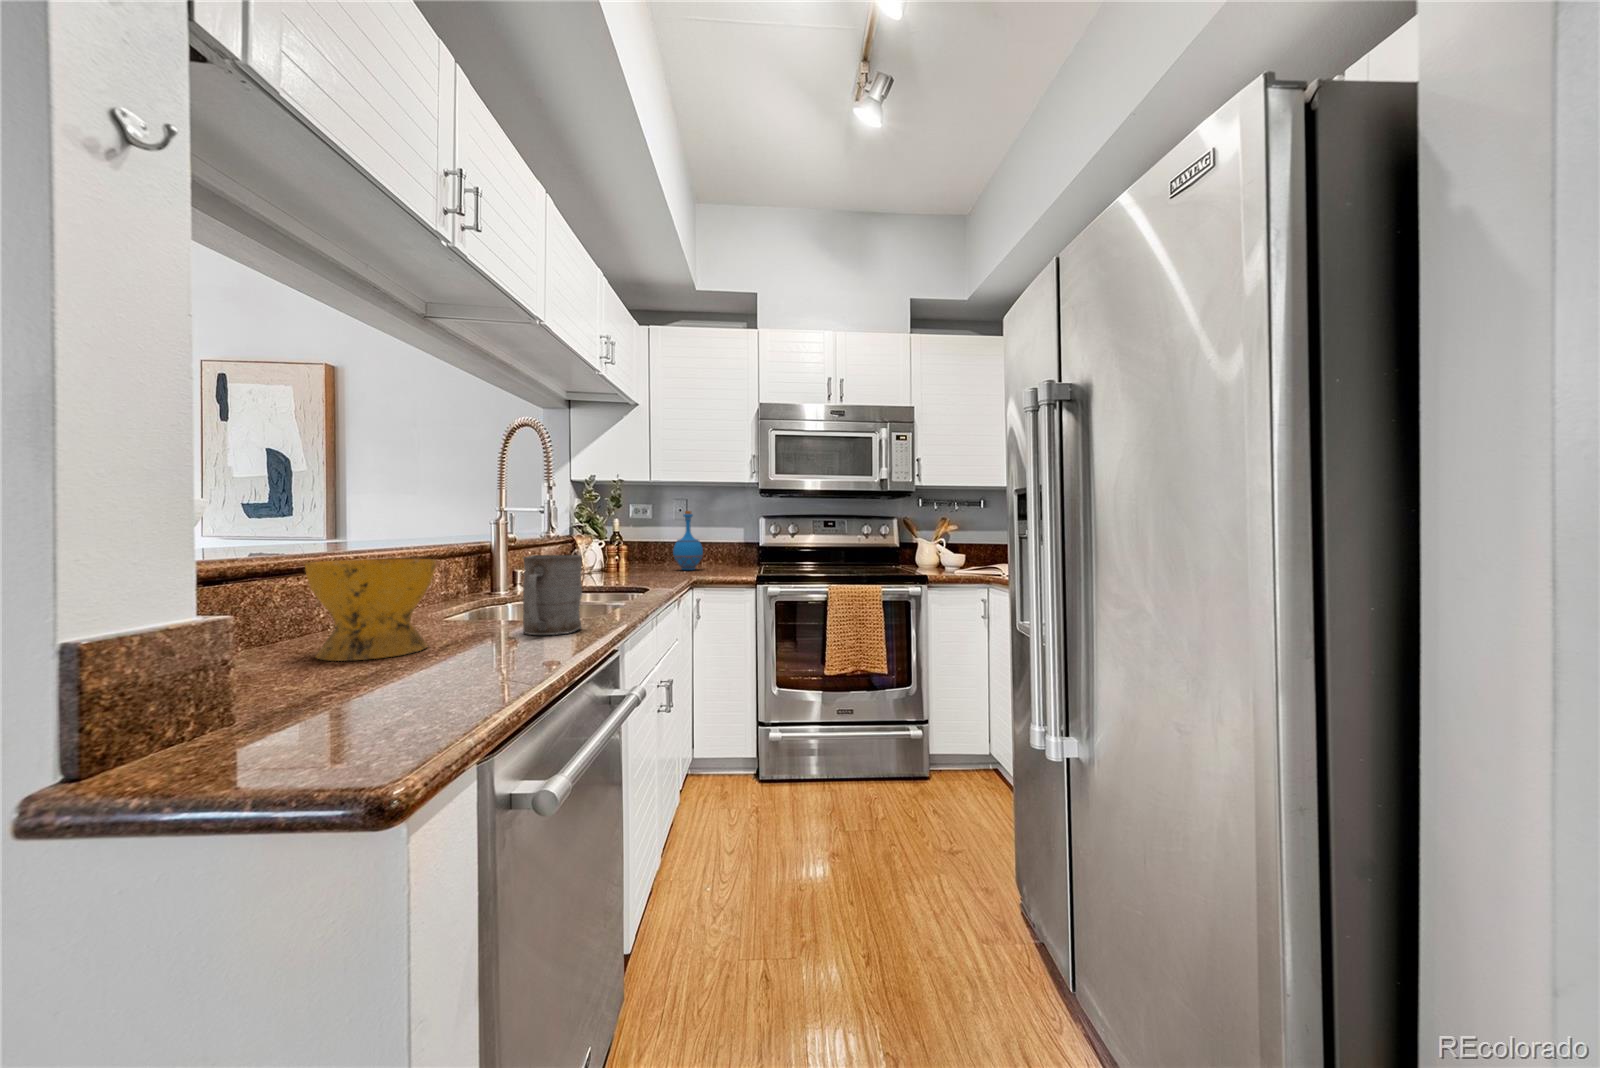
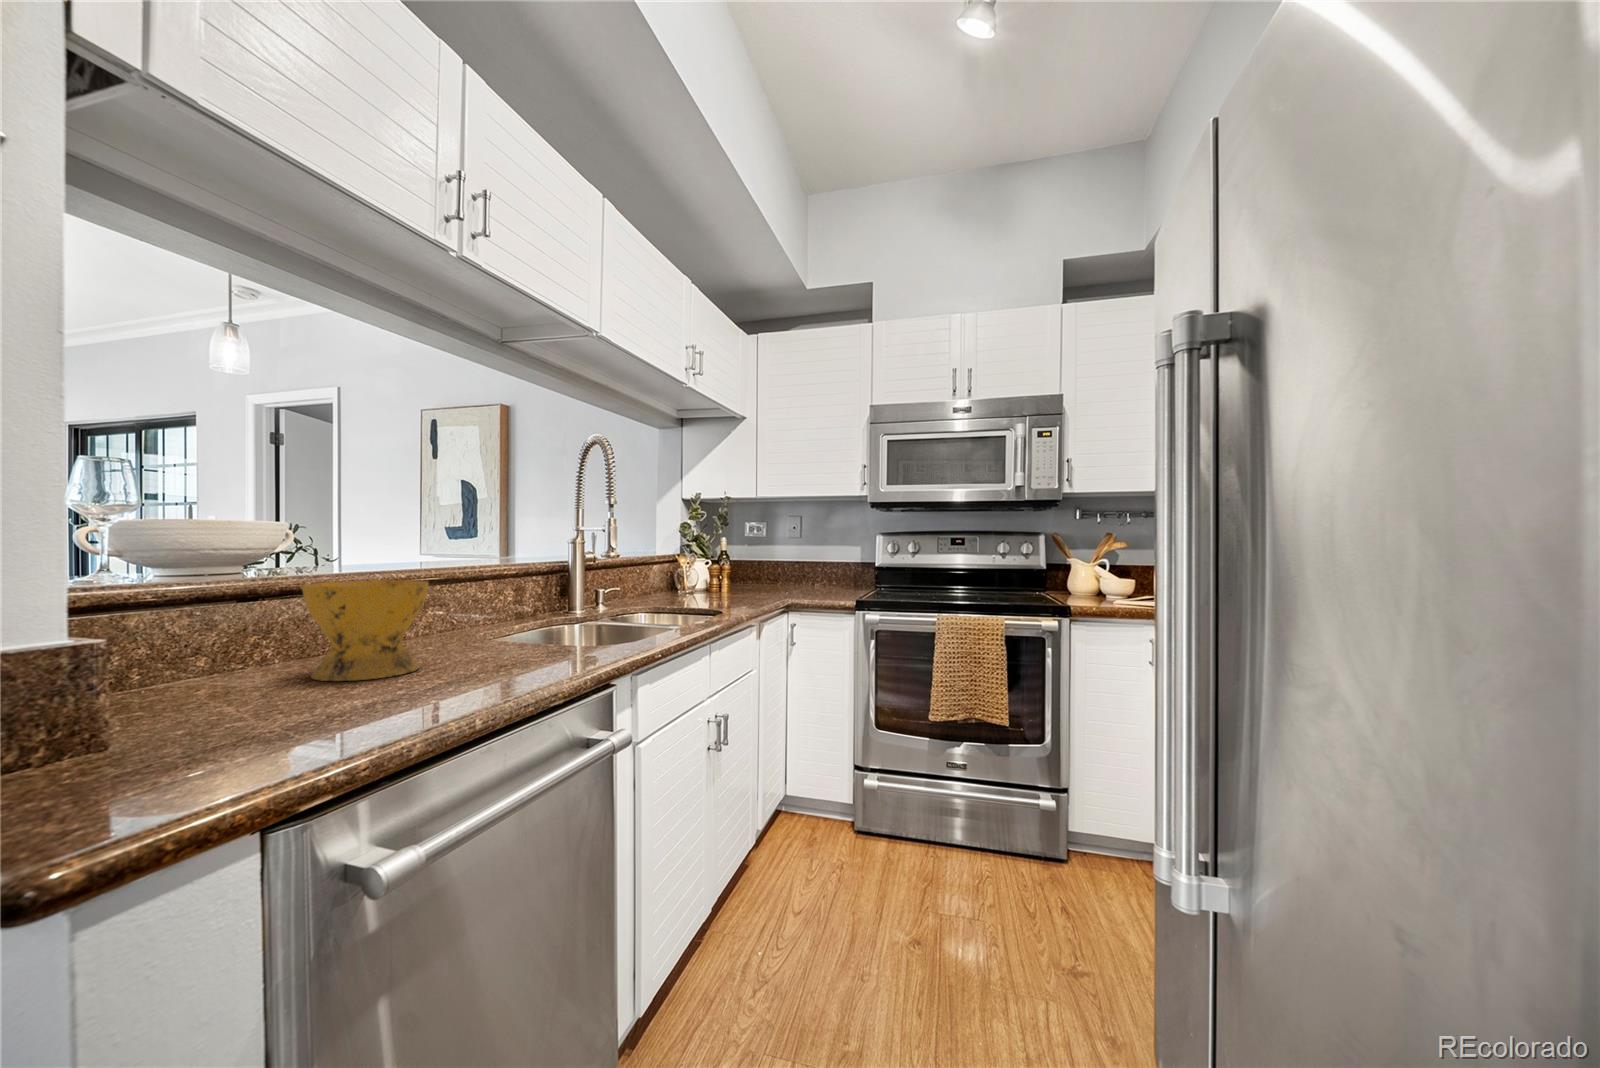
bottle: present [673,511,703,570] -> none [784,528,816,592]
mug: present [523,555,582,635] -> none [515,578,585,664]

